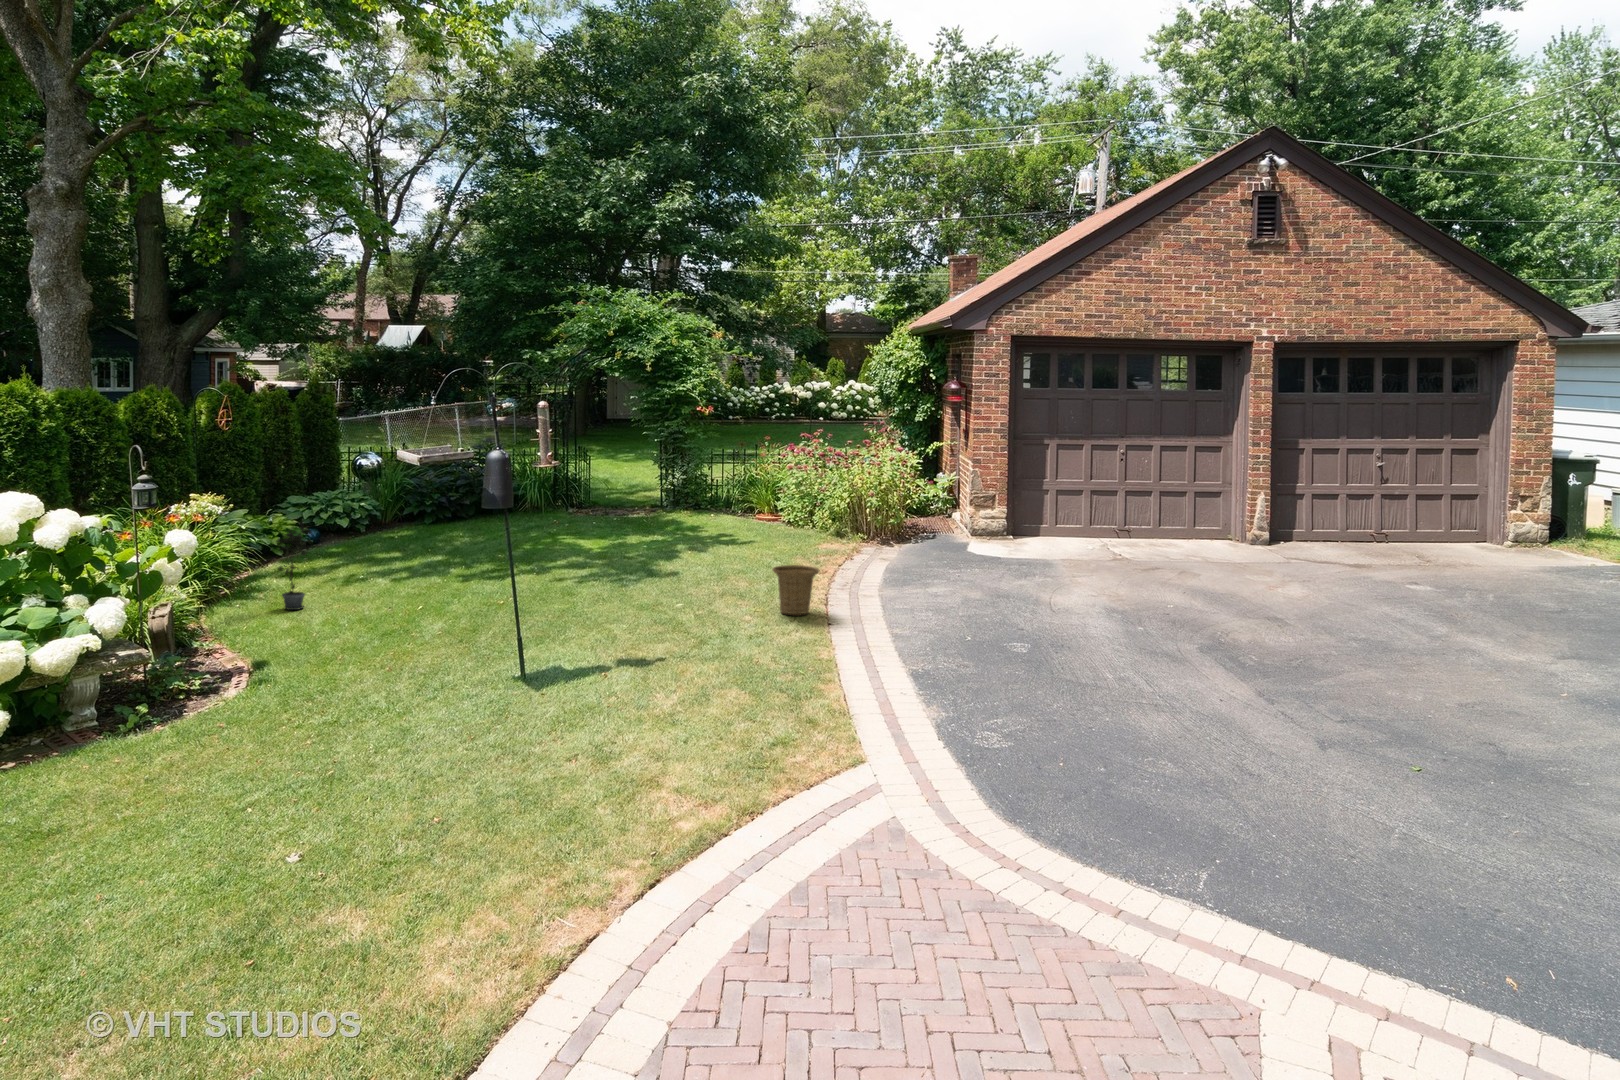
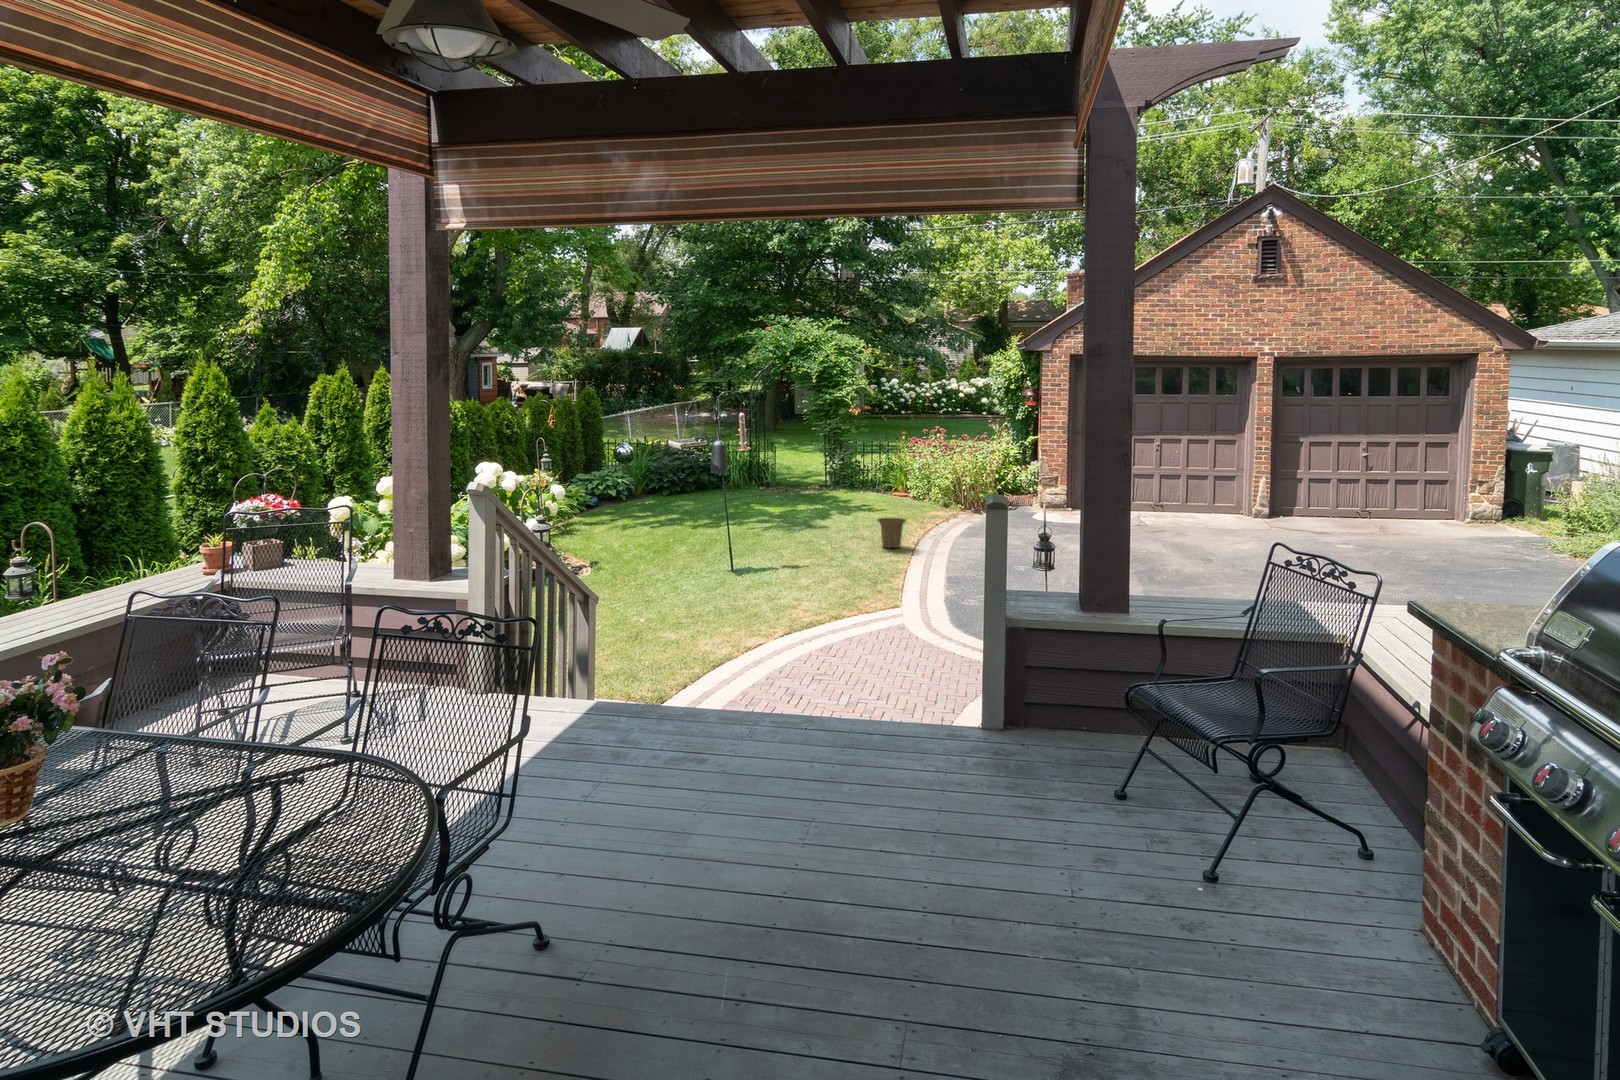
potted plant: present [277,523,311,610] -> none [590,492,612,542]

